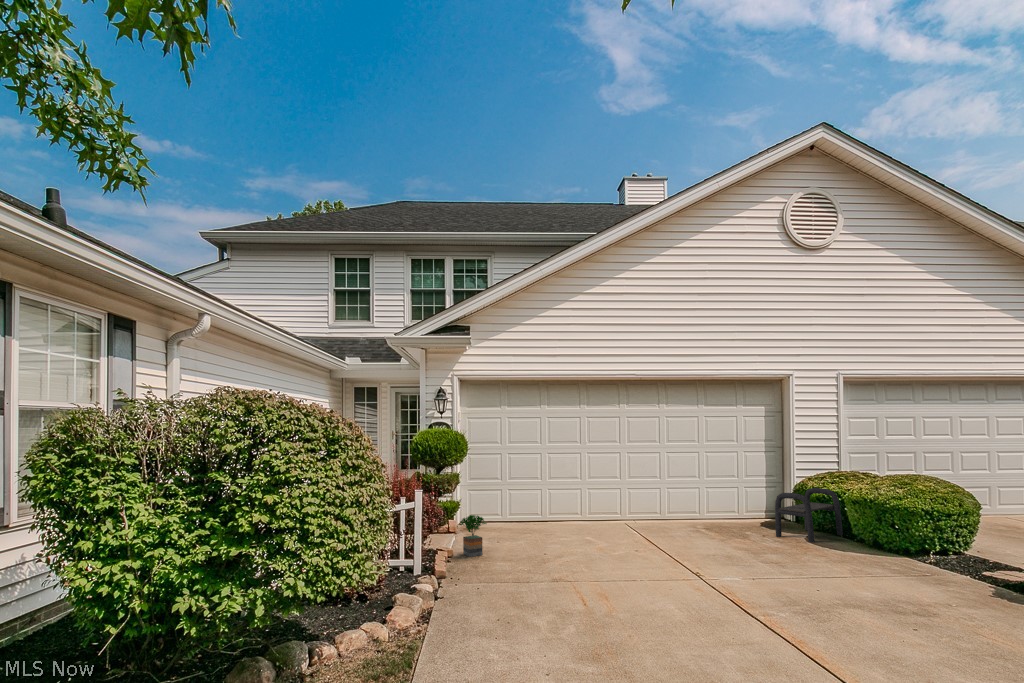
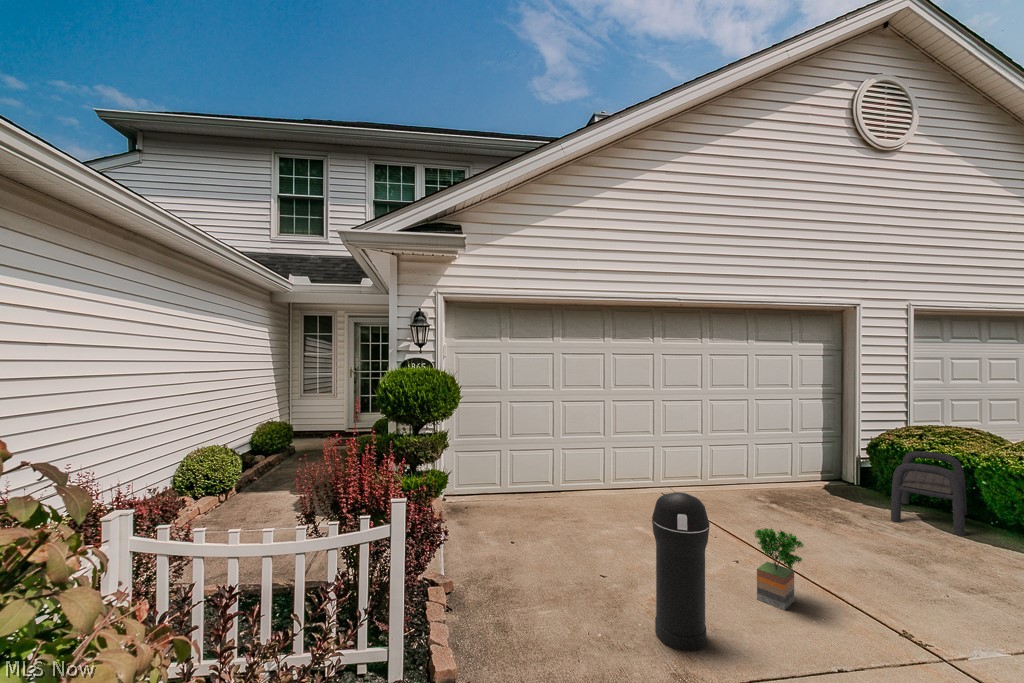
trash can: none [547,487,575,566] -> present [652,492,709,652]
potted tree: present [461,515,487,557] -> present [755,528,804,610]

